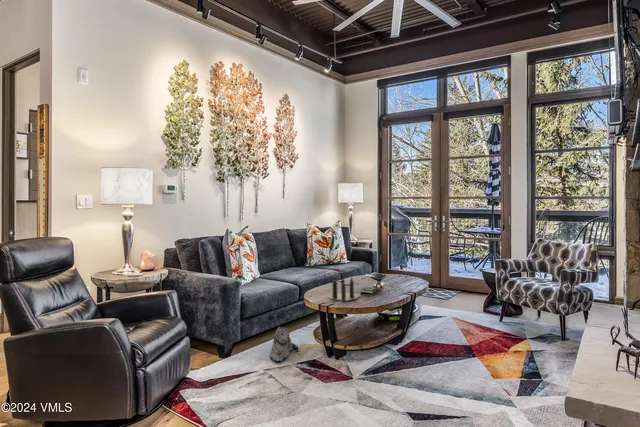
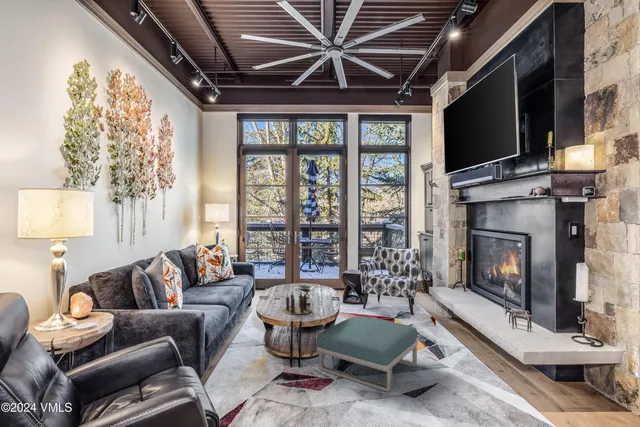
footstool: none [346,317,476,405] -> present [317,316,418,392]
plush toy: present [270,327,299,362] -> none [233,349,260,386]

